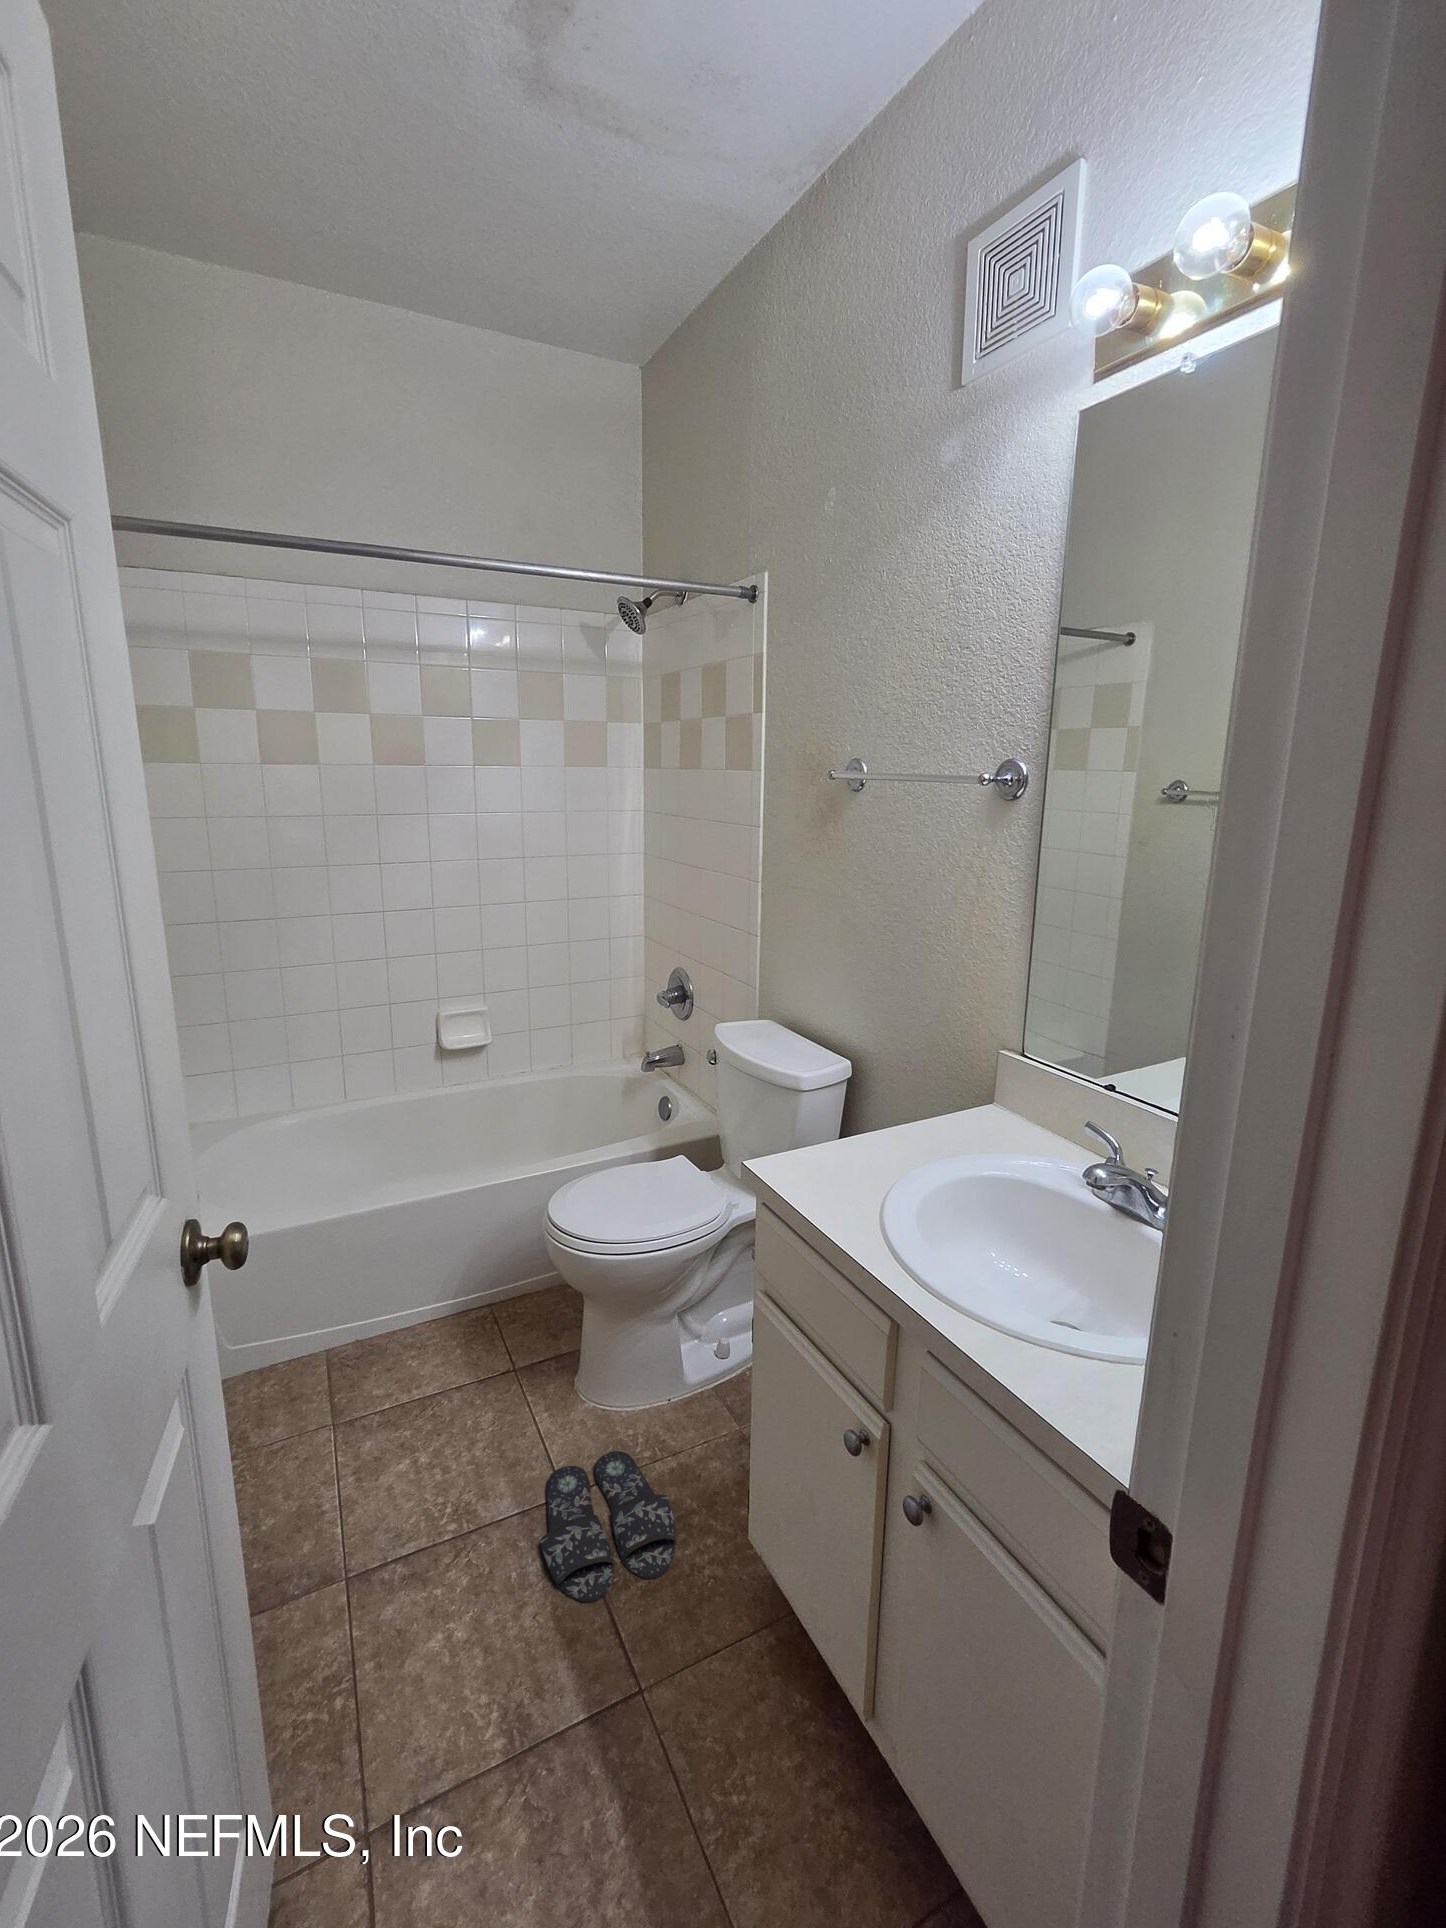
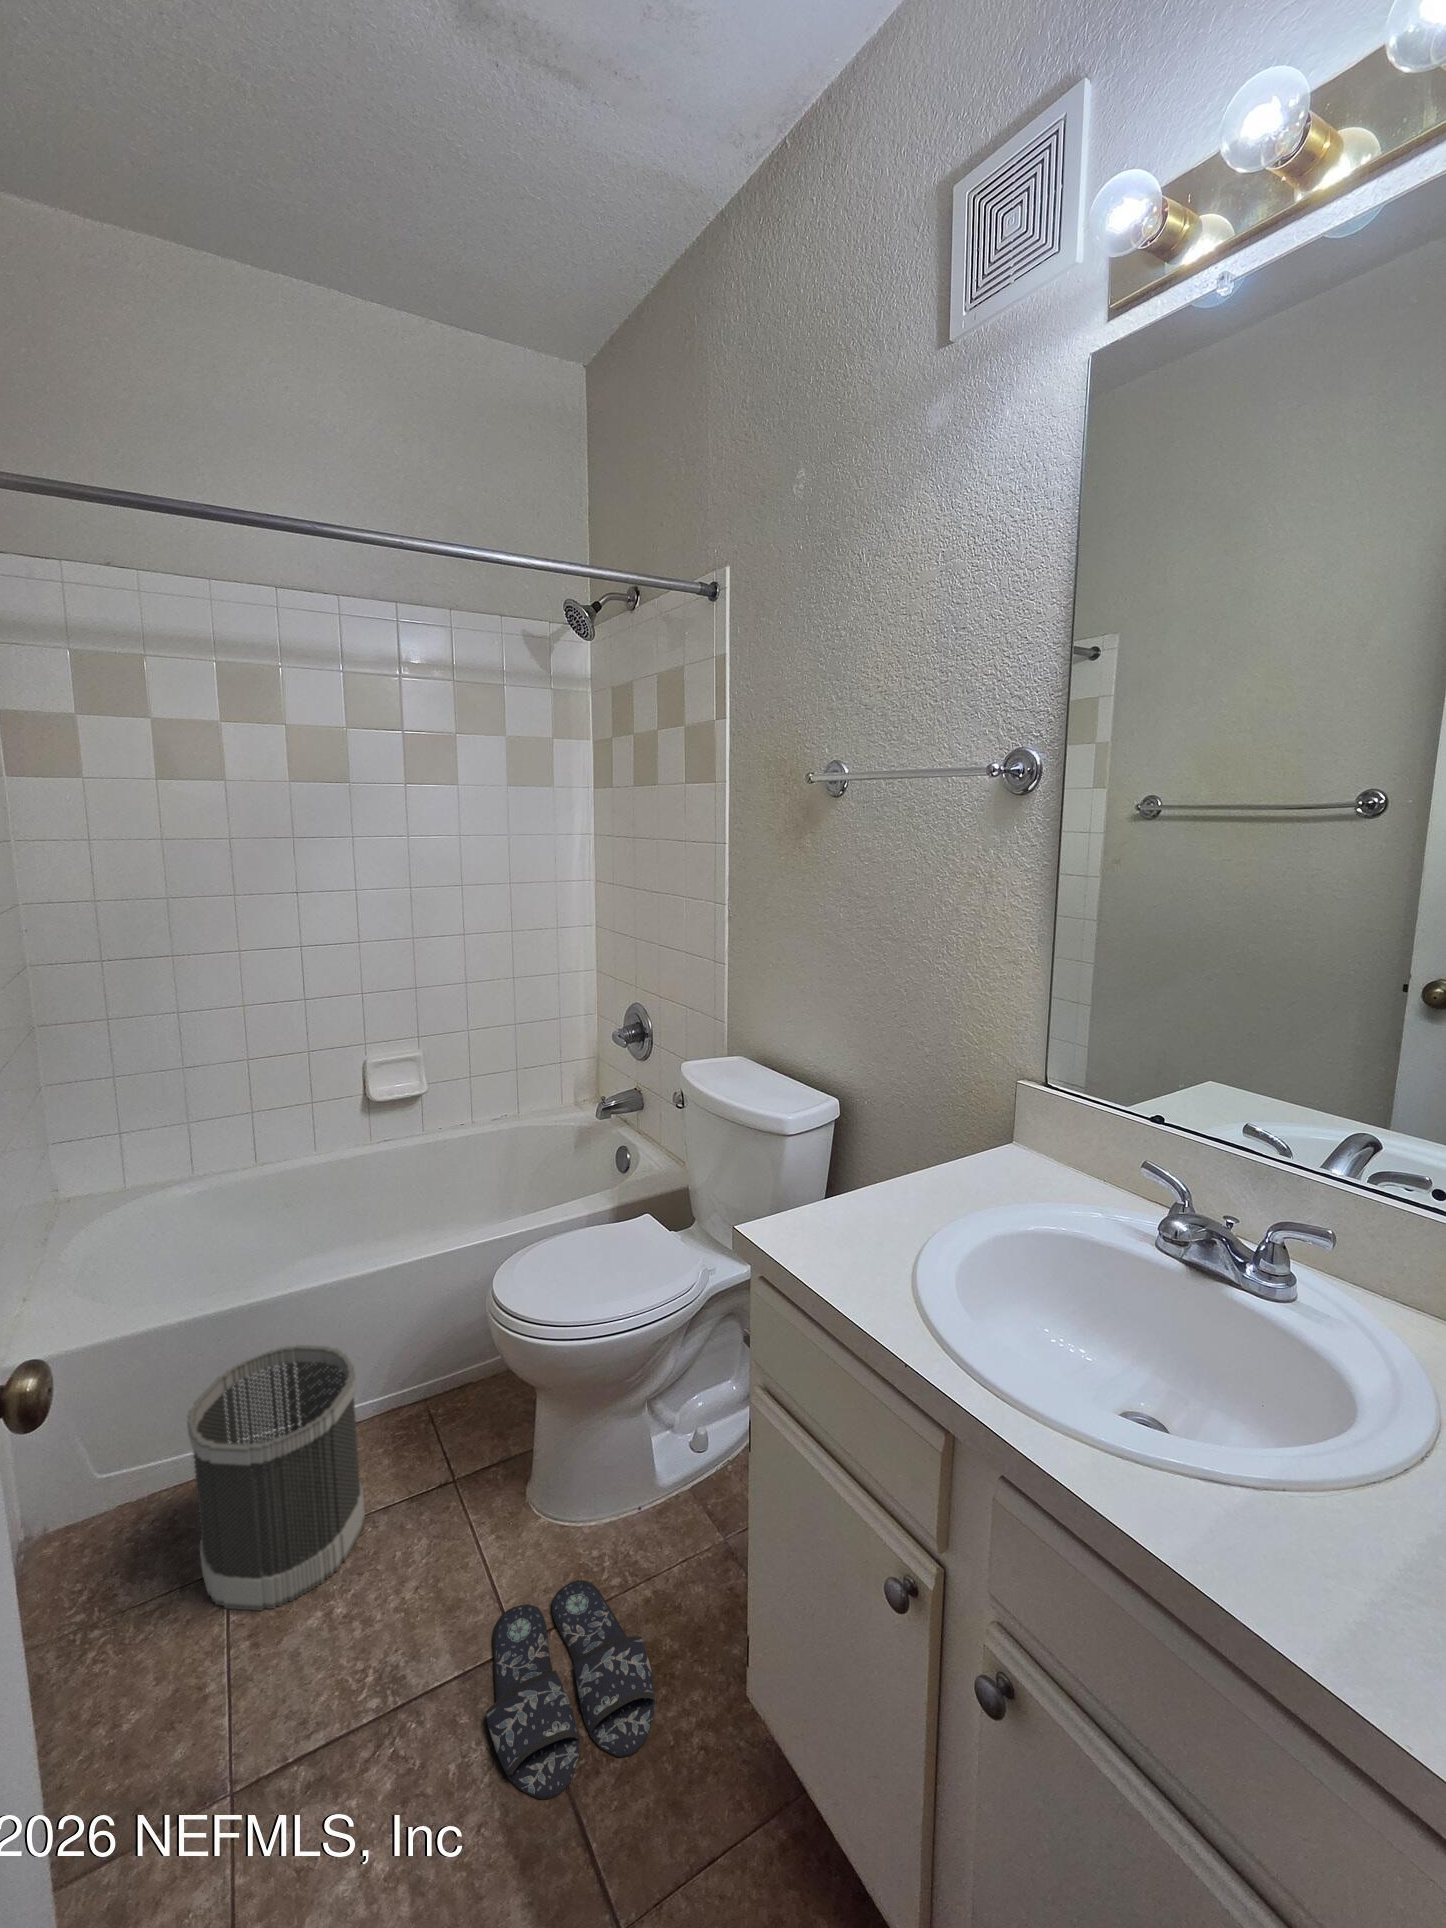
wastebasket: none [302,1251,442,1456] -> present [187,1345,365,1611]

